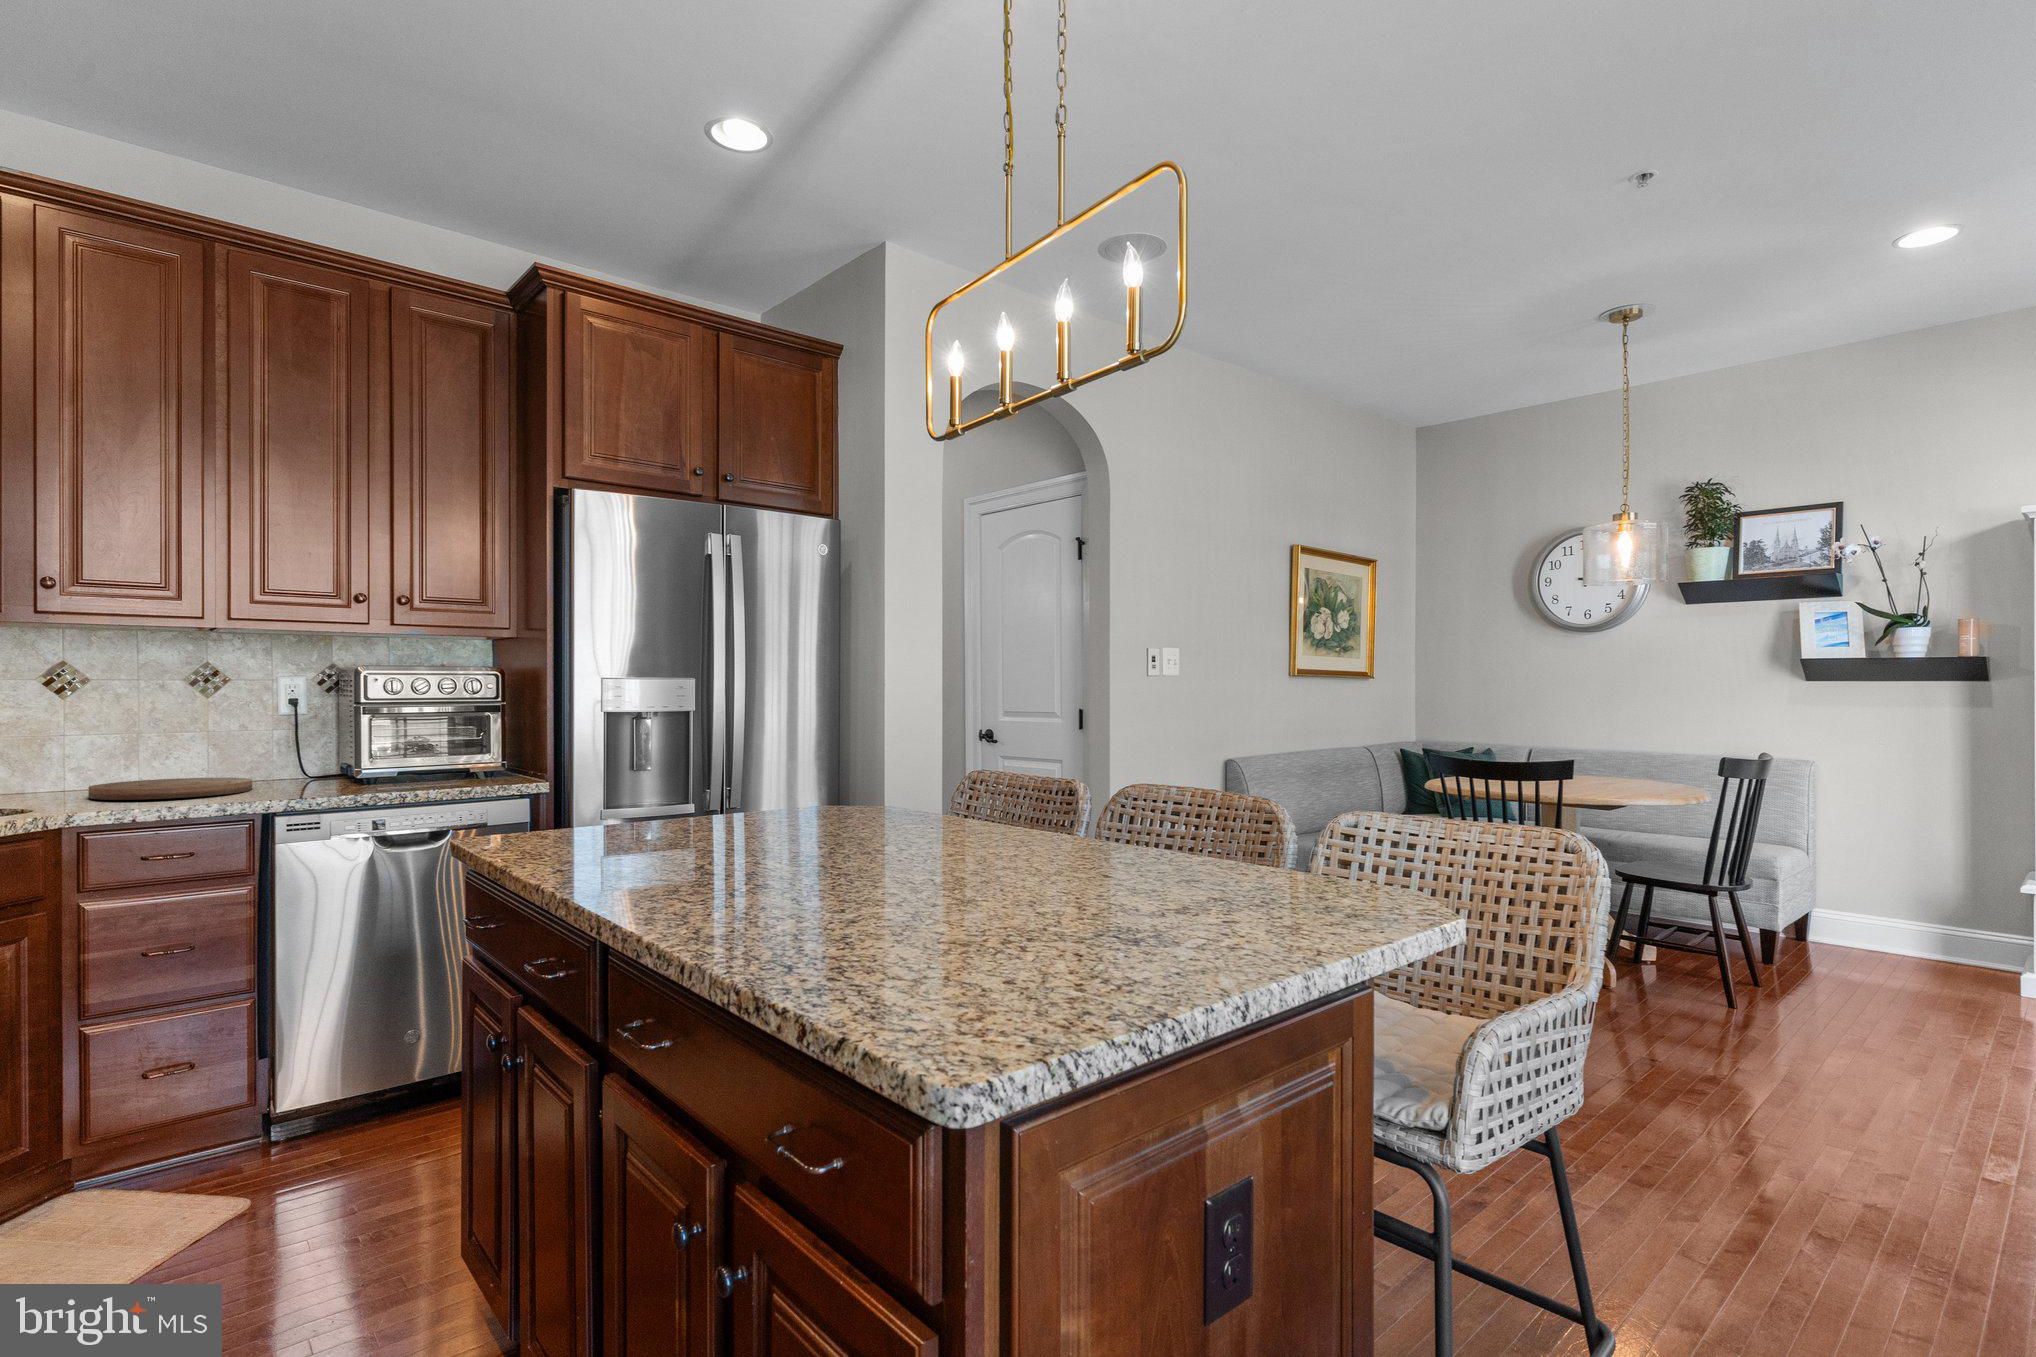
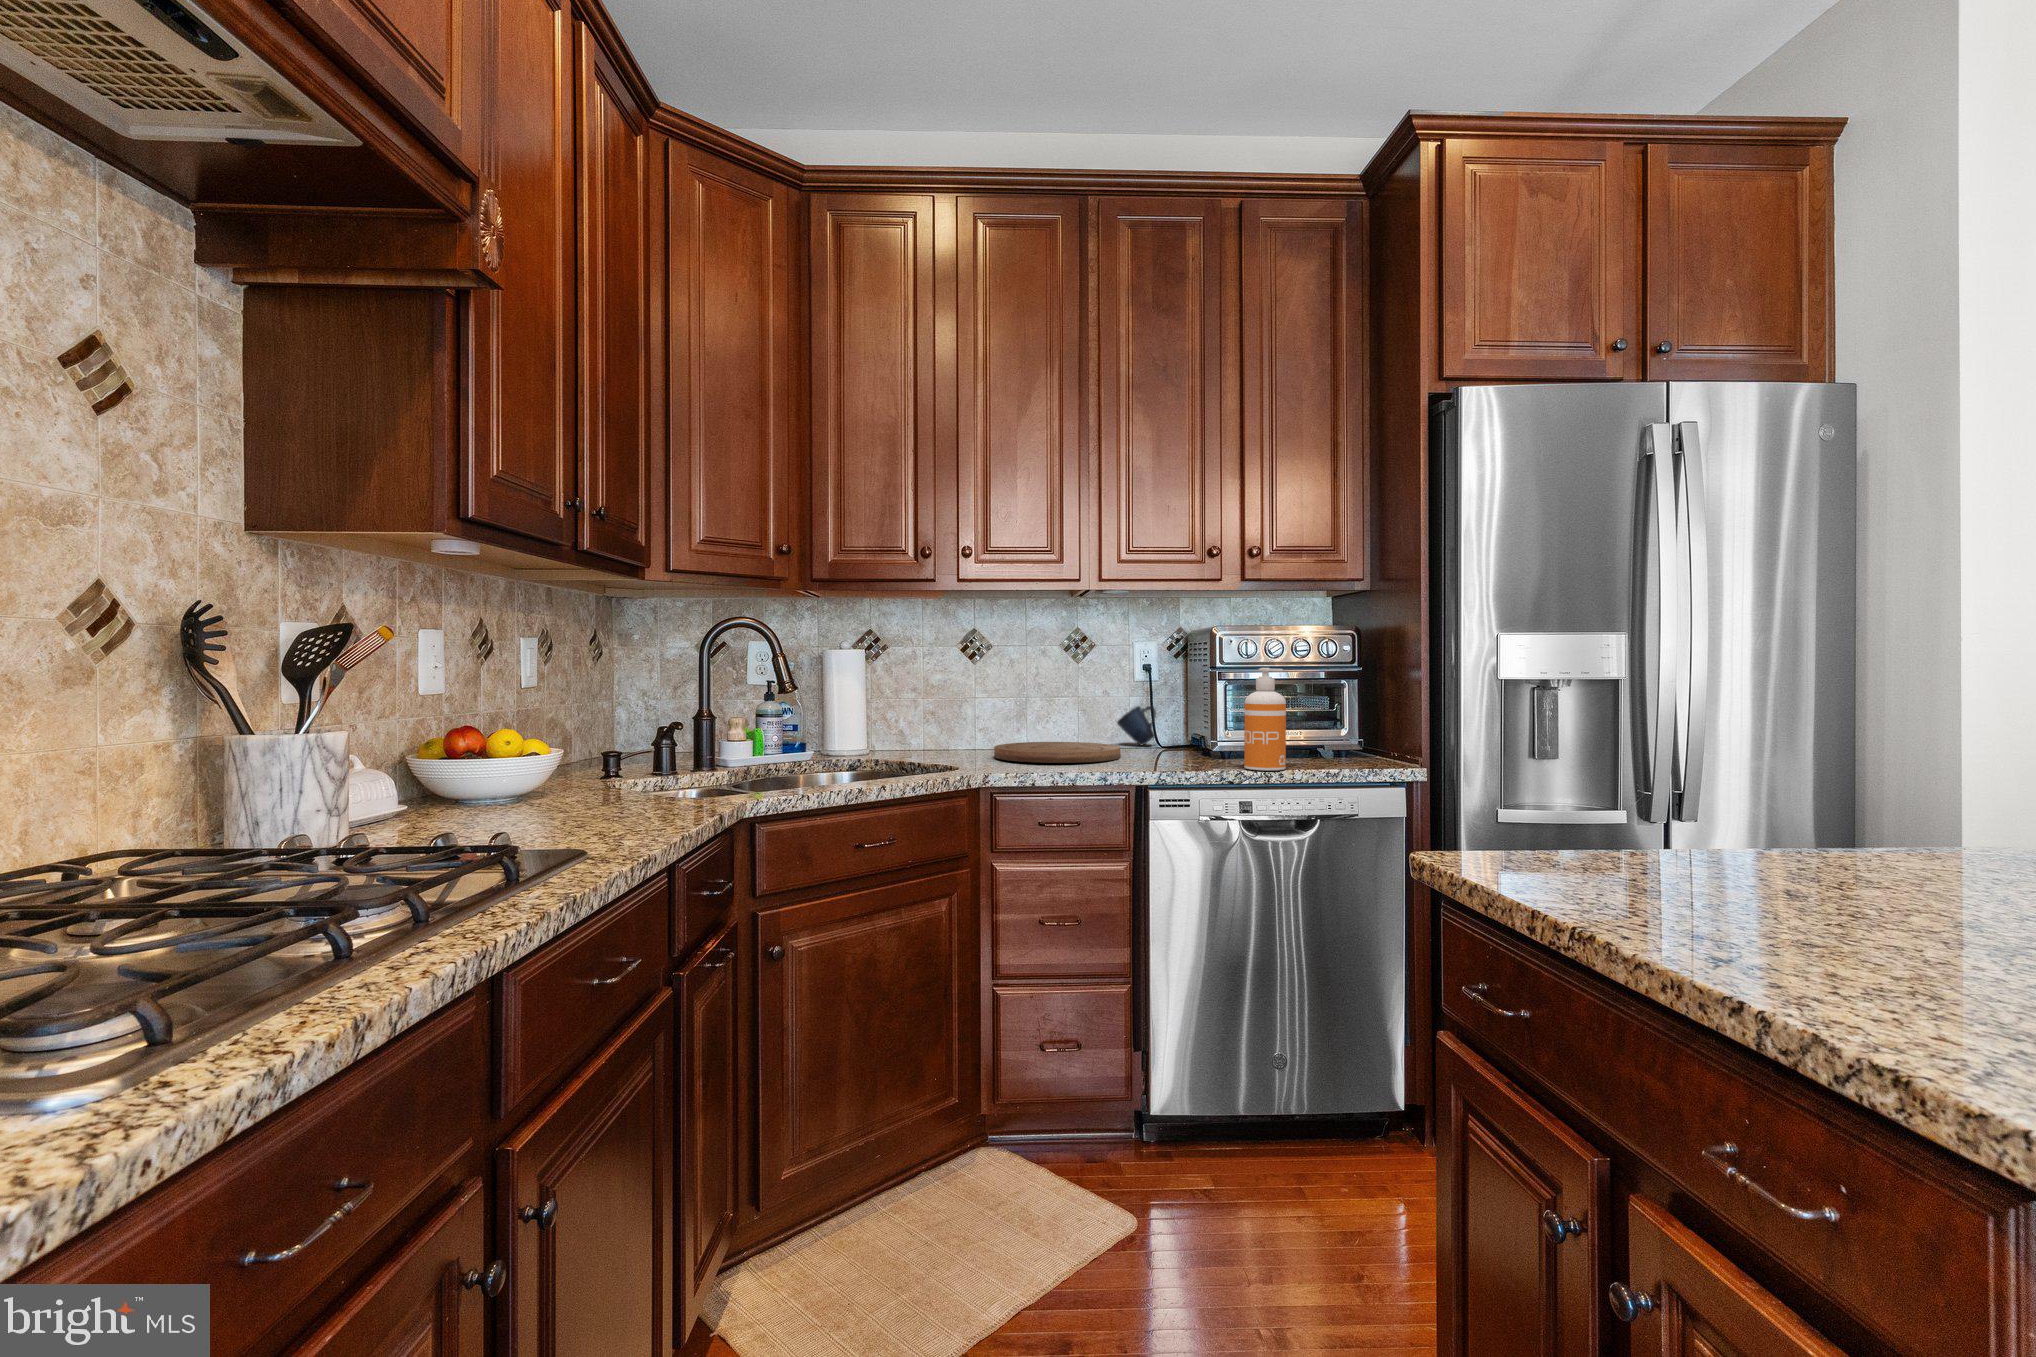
soap dispenser: none [381,702,423,792] -> present [1244,668,1286,771]
mug: none [255,739,302,778] -> present [1117,706,1156,745]

